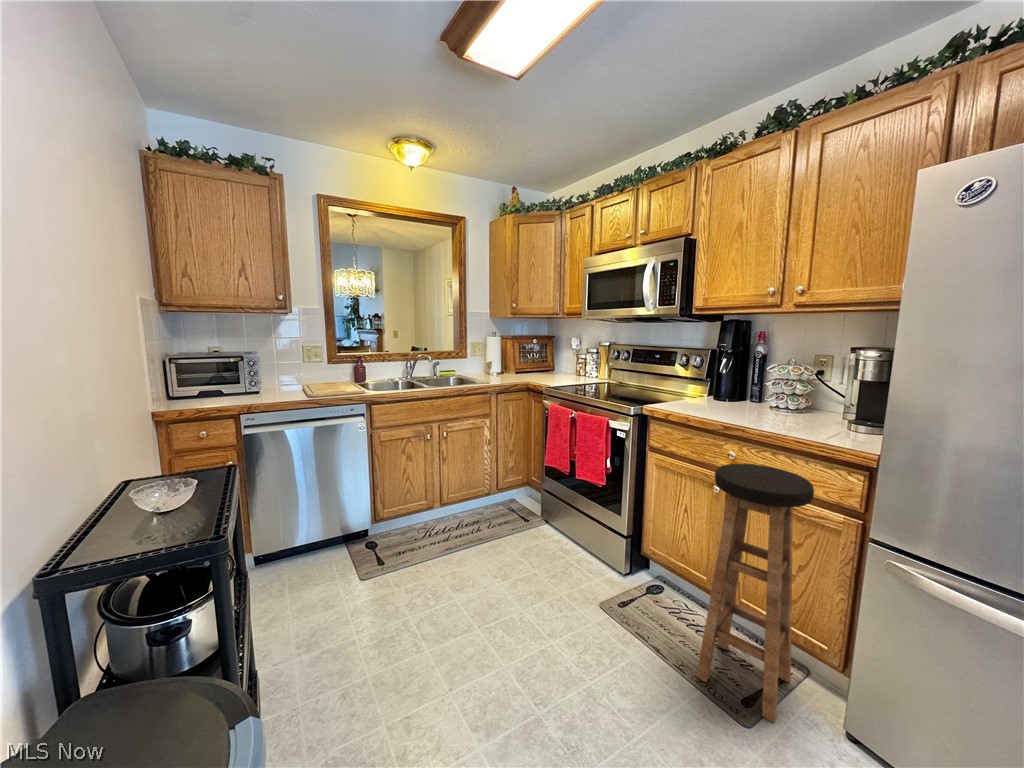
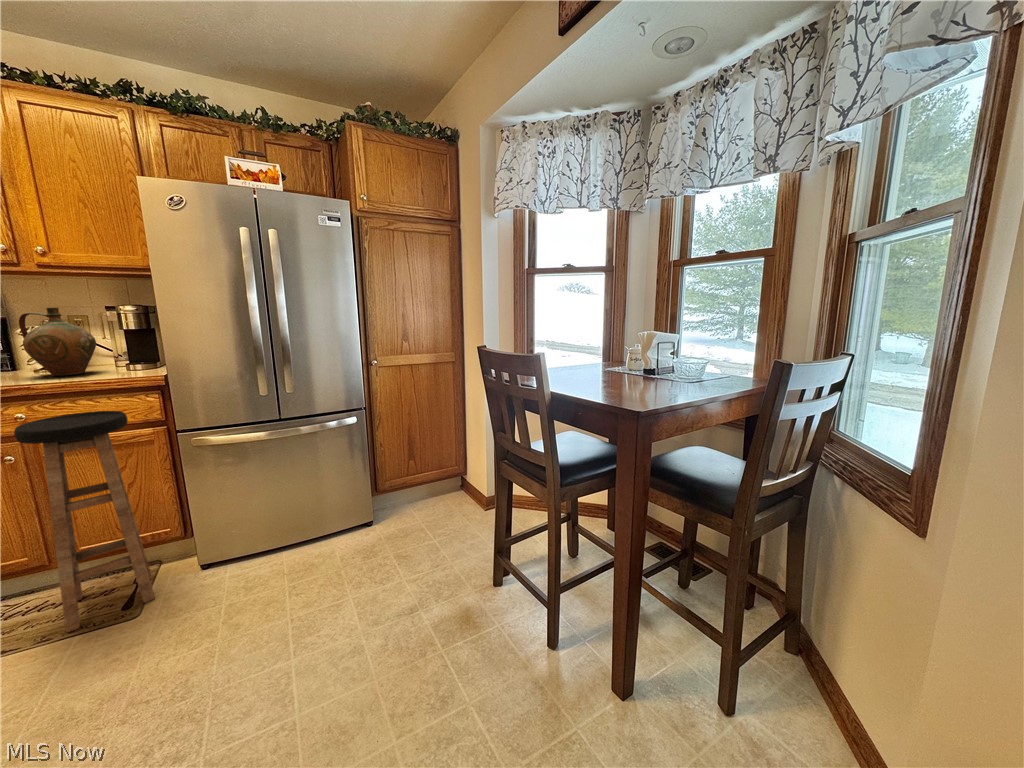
ceramic jug: none [760,350,823,423] -> present [19,307,96,376]

